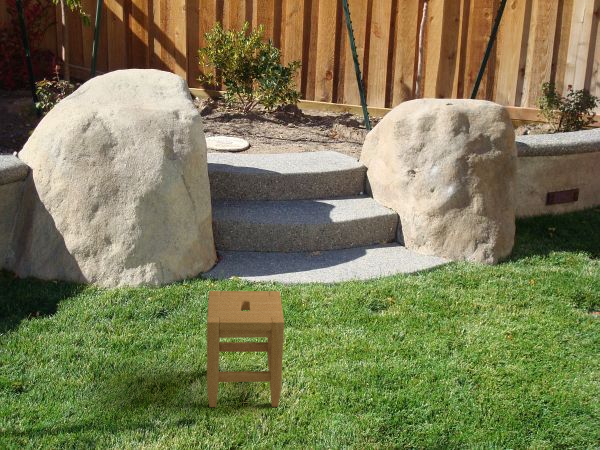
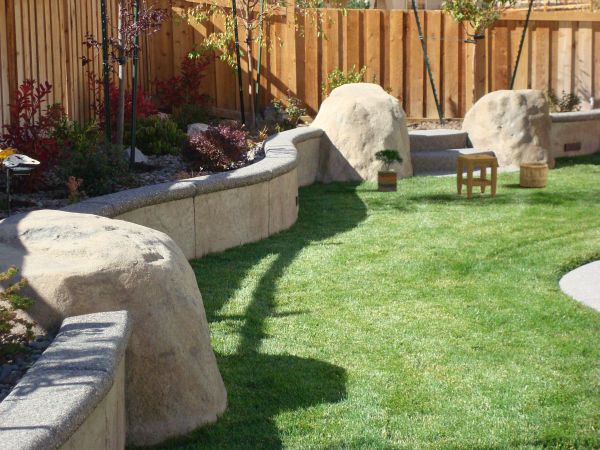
potted tree: none [55,242,119,336] -> present [375,149,403,192]
wooden bucket: none [380,291,446,360] -> present [519,162,548,188]

